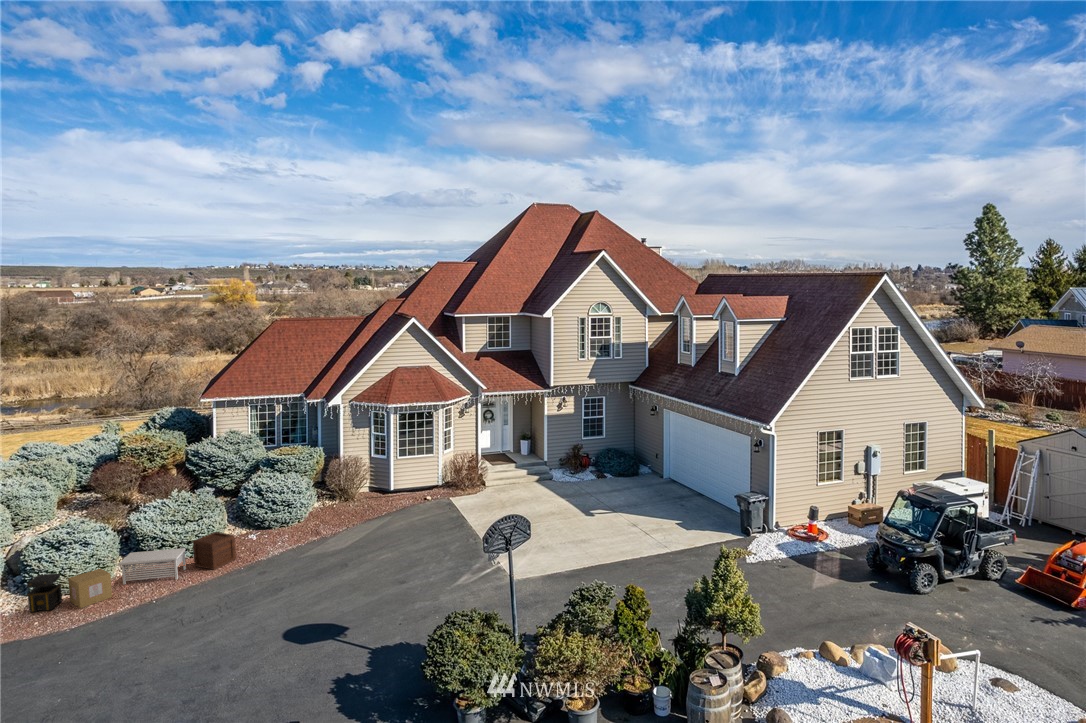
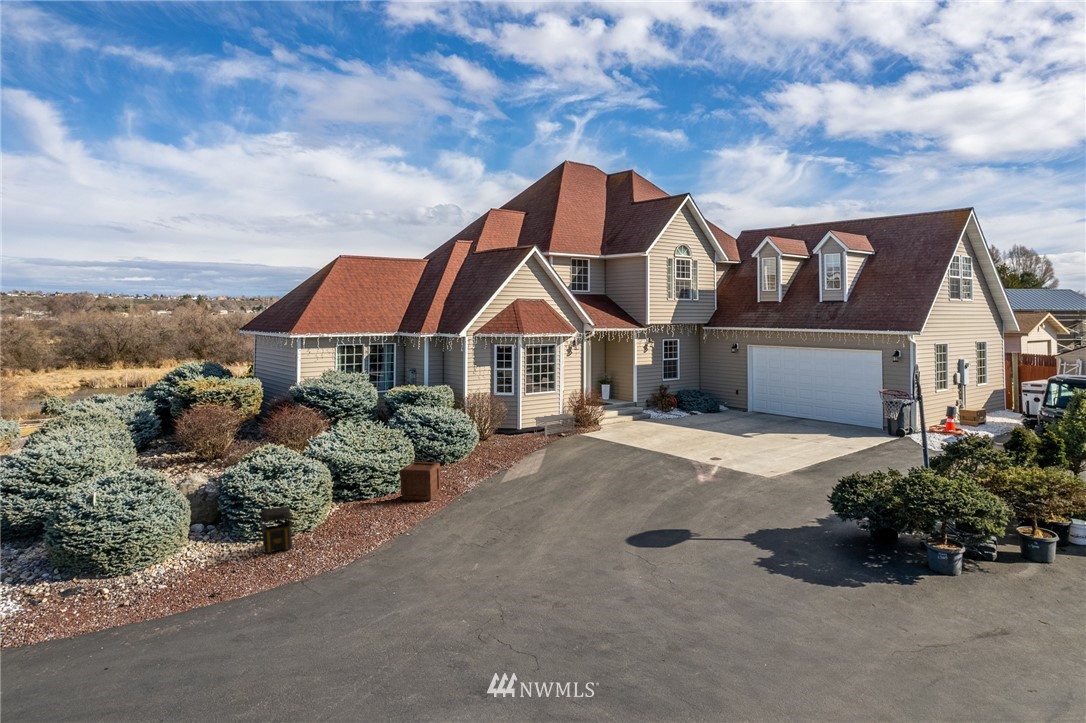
storage bench: present [119,548,186,585] -> present [534,414,575,437]
cardboard box: present [68,569,112,608] -> none [301,500,348,544]

